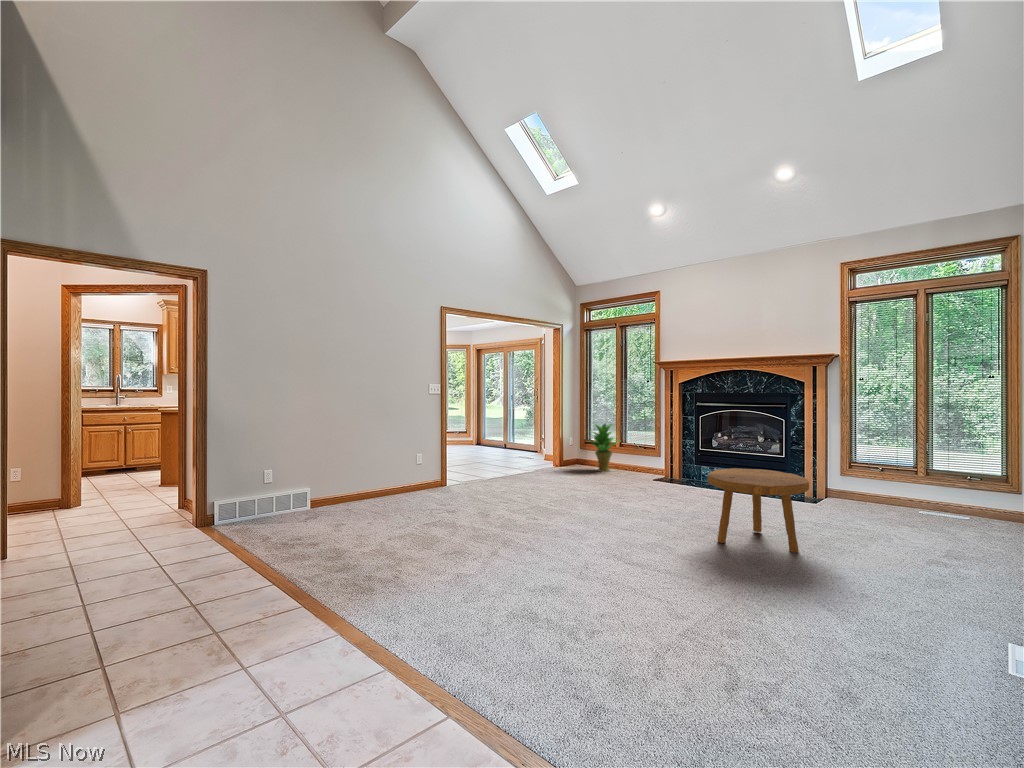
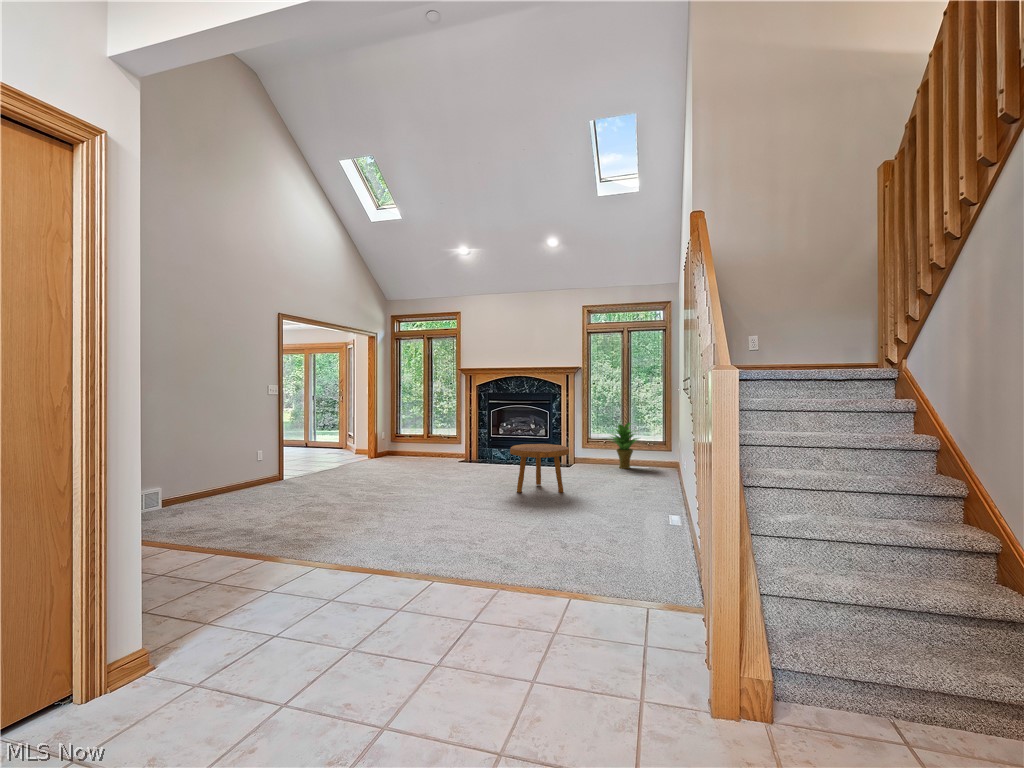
potted plant: present [589,424,620,472] -> present [612,423,638,469]

